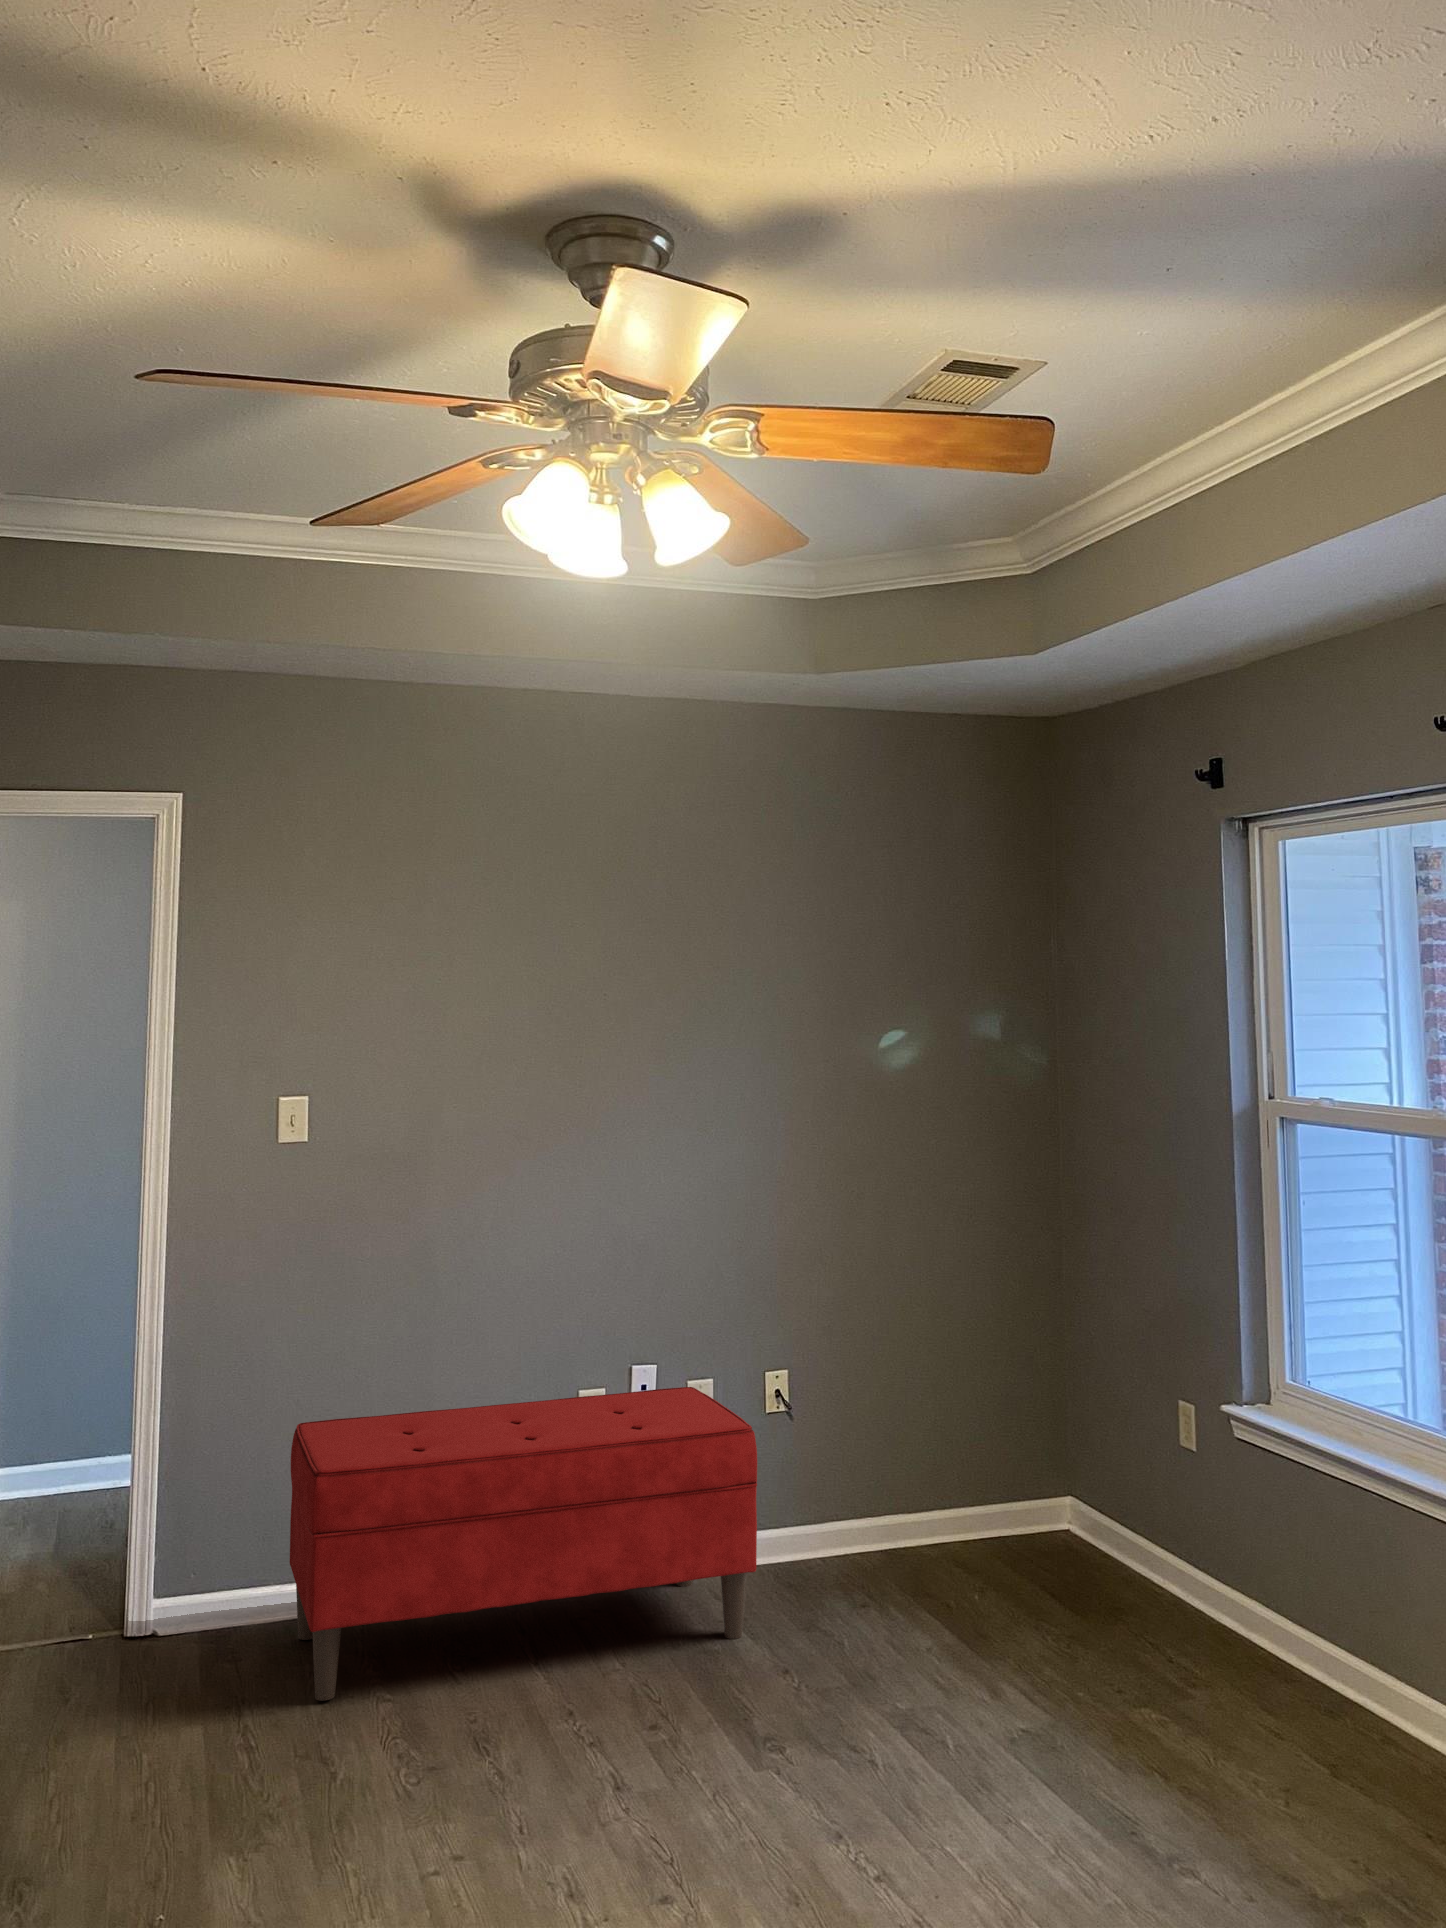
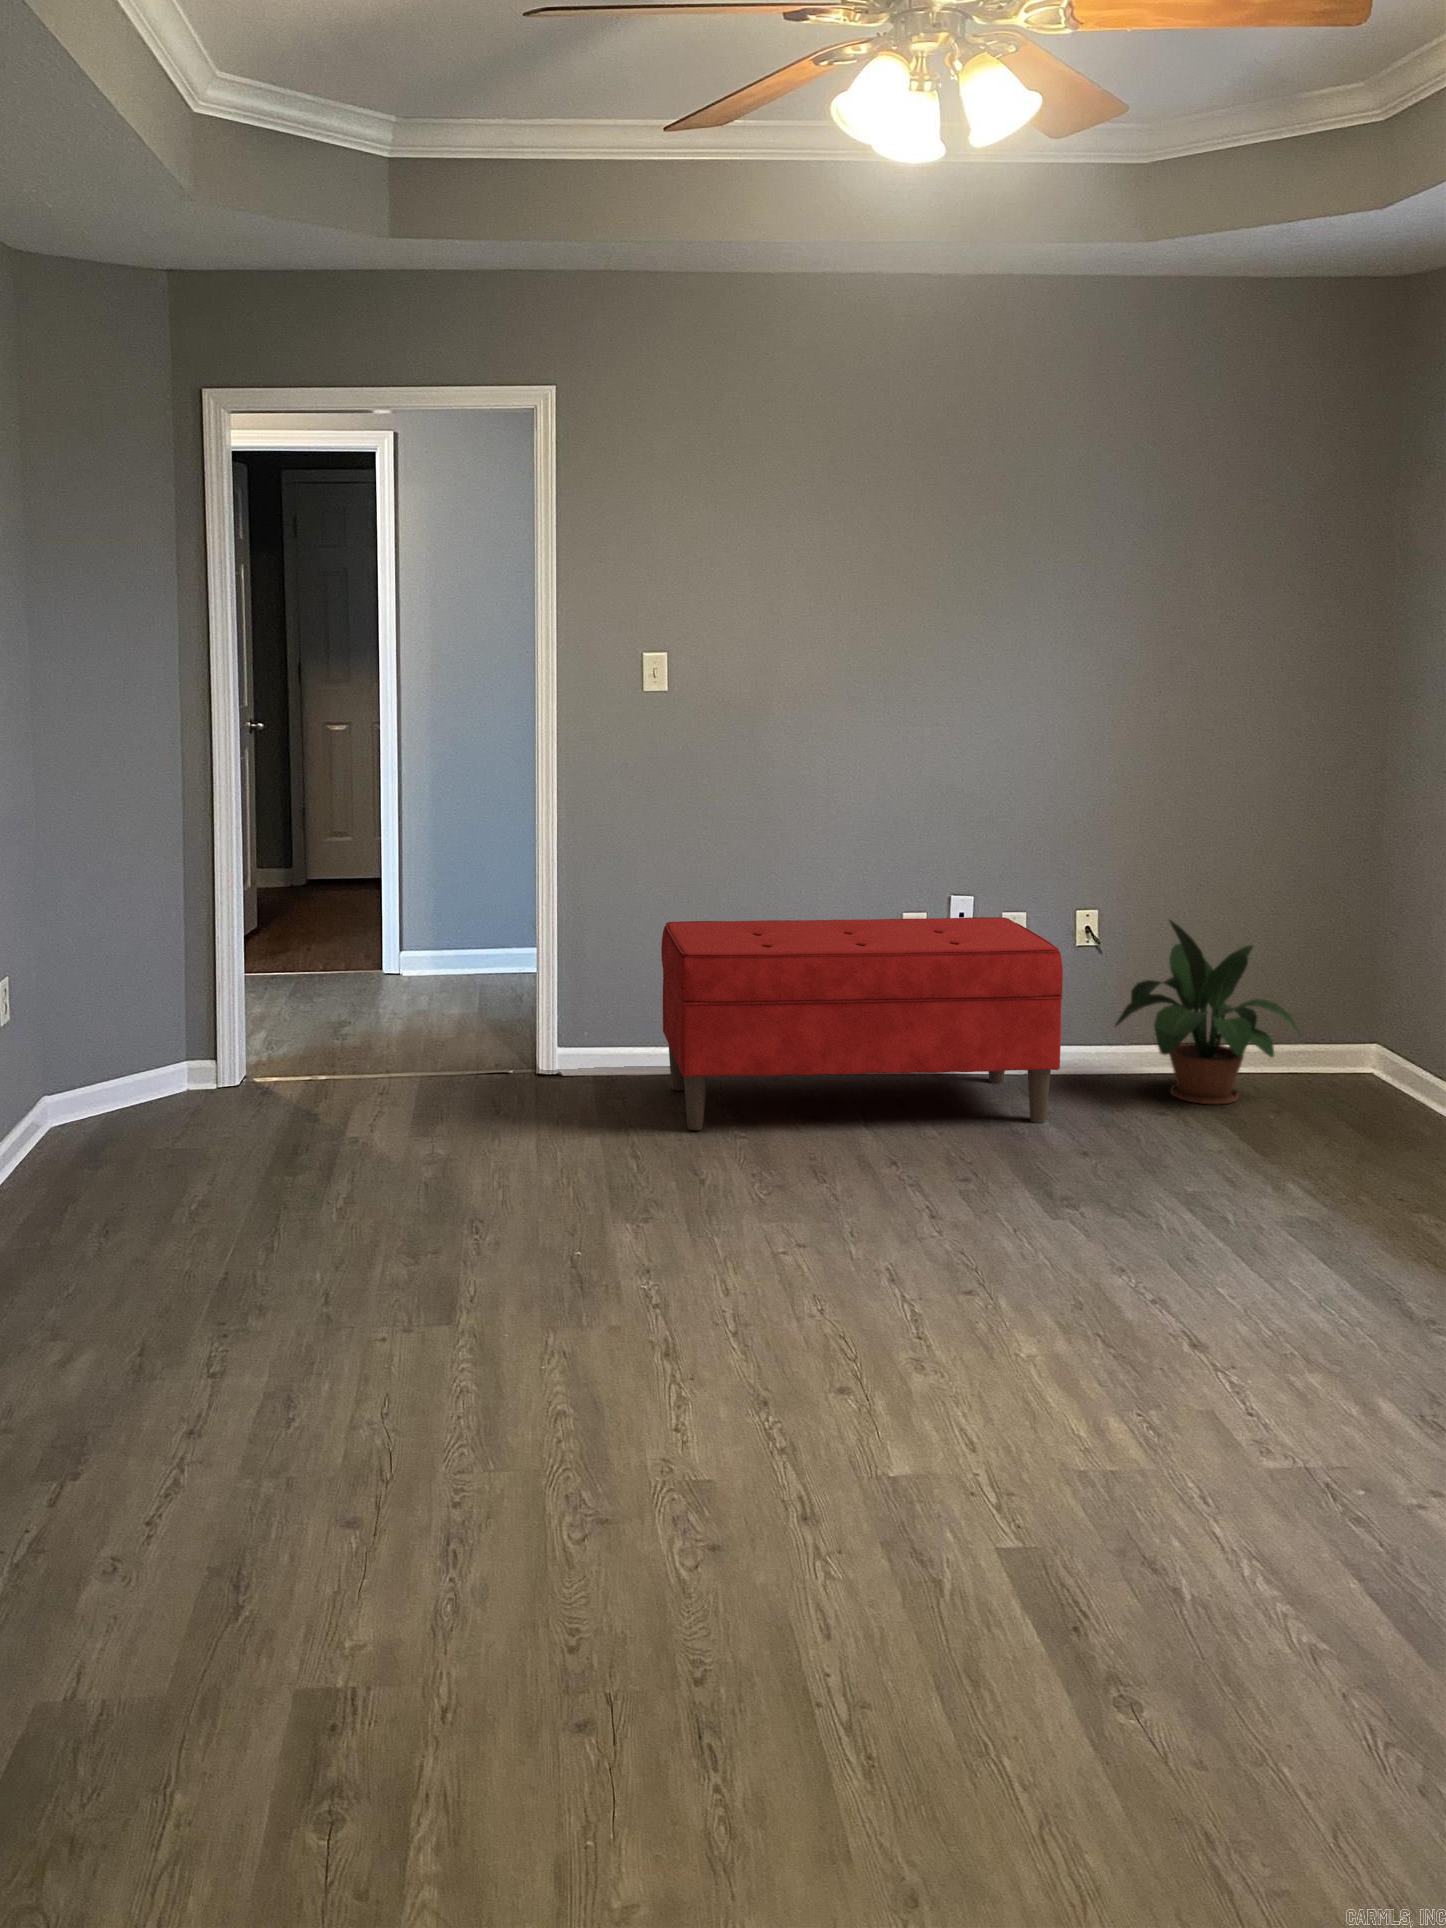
potted plant: none [812,1379,1004,1591] -> present [1116,920,1300,1104]

